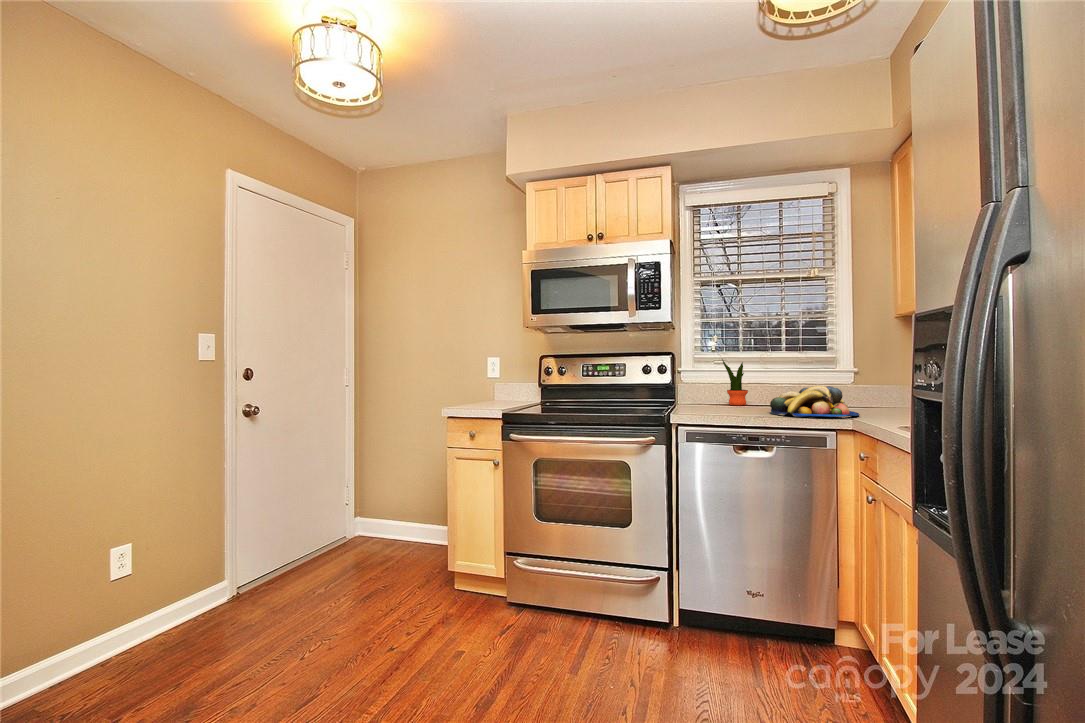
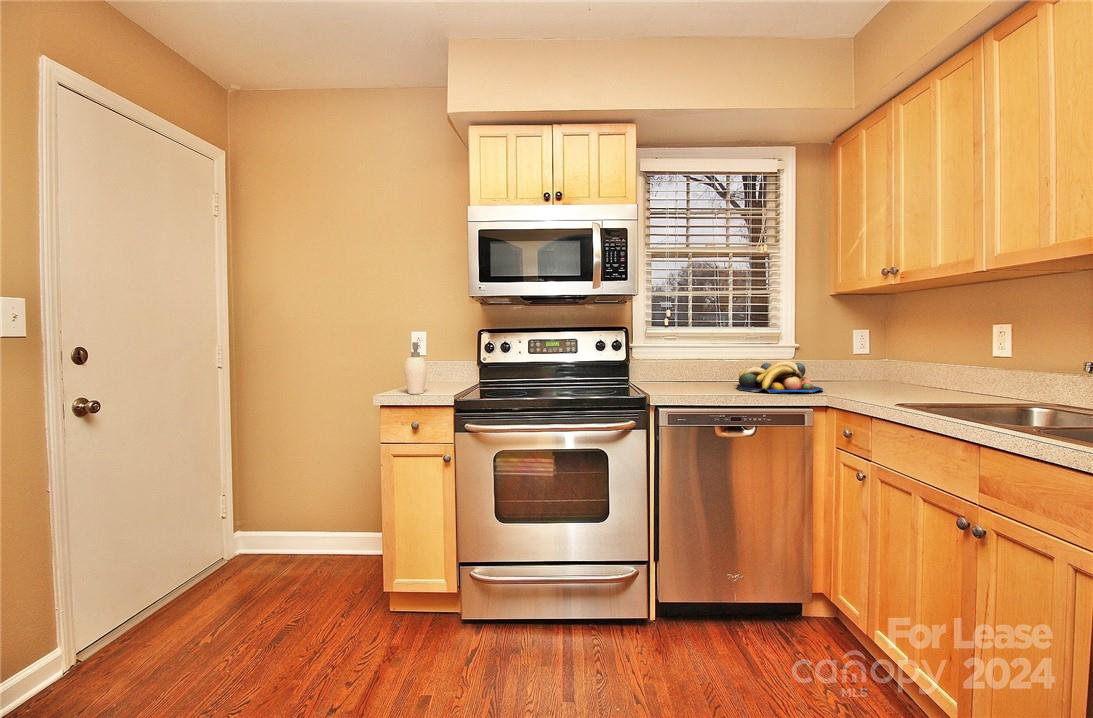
potted plant: present [722,359,748,405] -> none [673,334,701,382]
soap dispenser: none [468,366,486,409] -> present [404,342,427,394]

